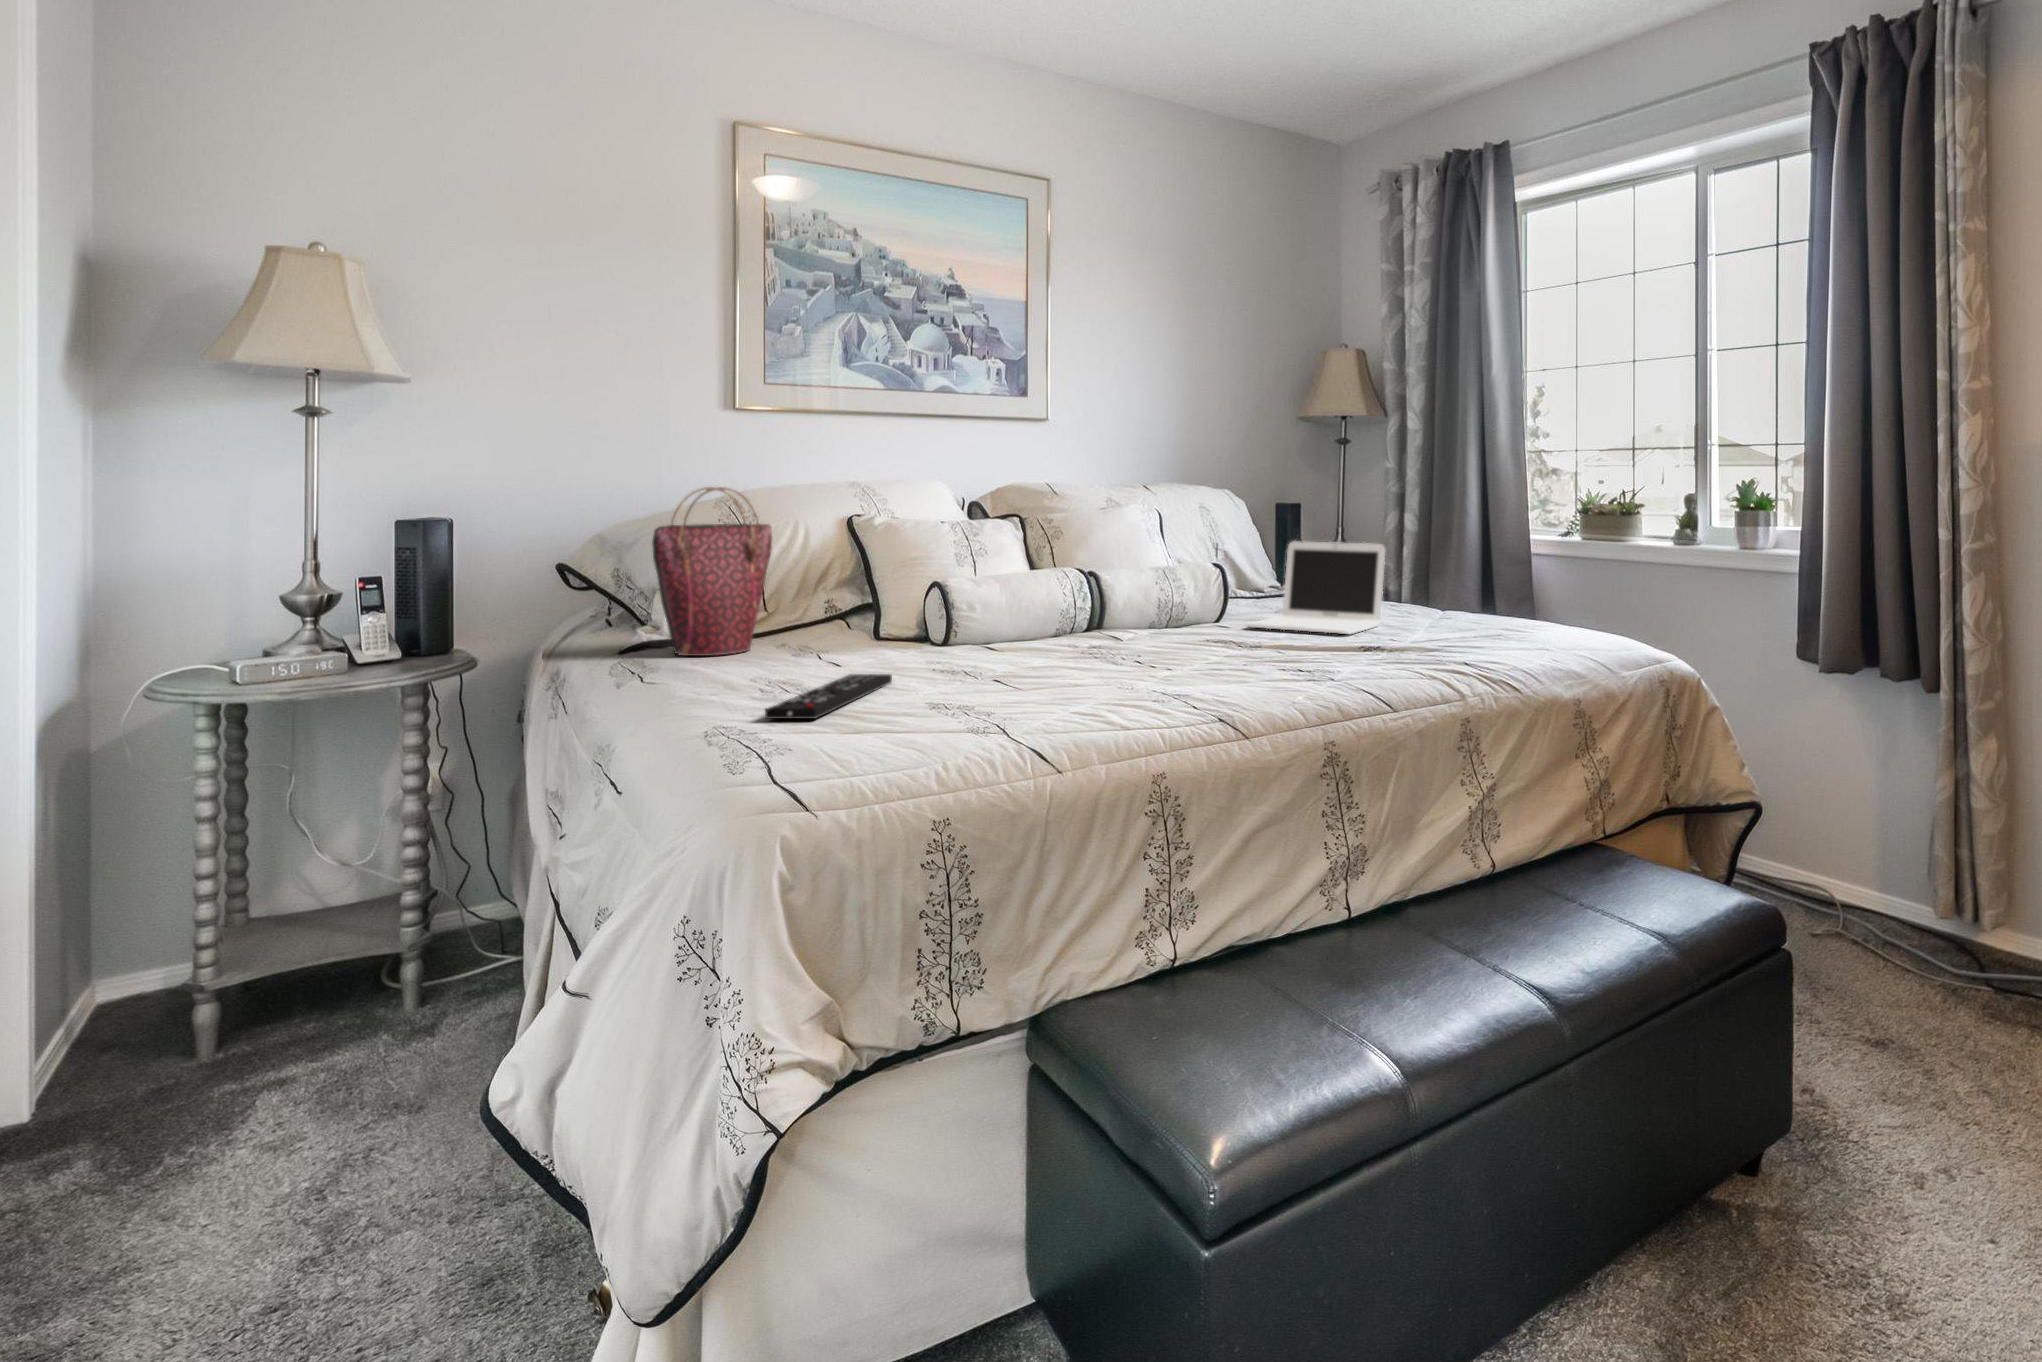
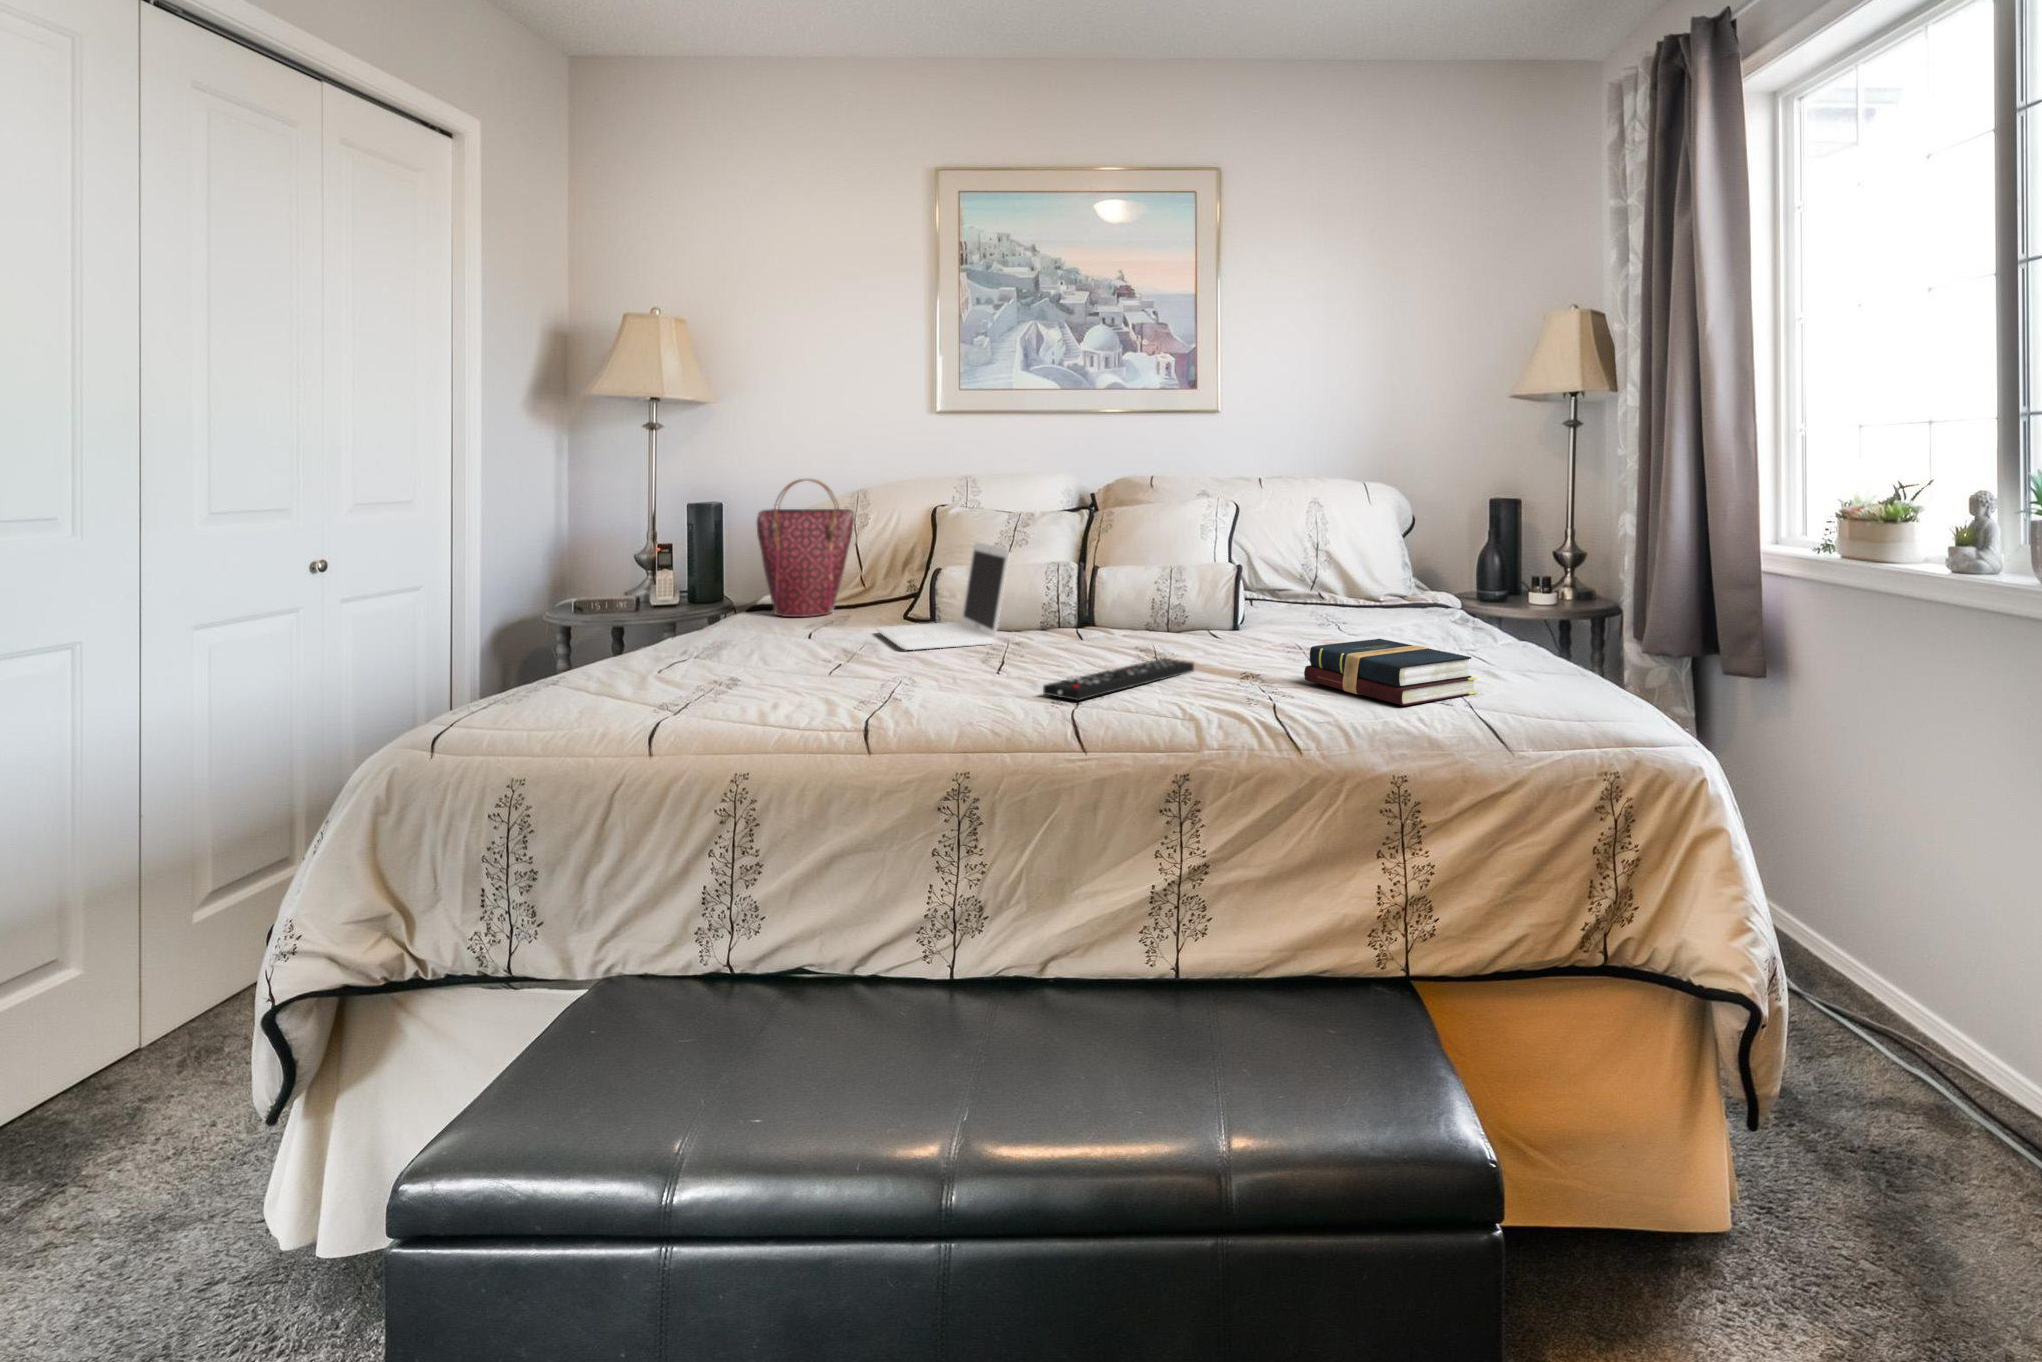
laptop: present [1247,541,1385,634] -> present [877,542,1009,650]
hardback book: none [1420,613,1535,655] -> present [1304,639,1477,706]
remote control: present [765,674,892,719] -> present [1043,659,1194,700]

